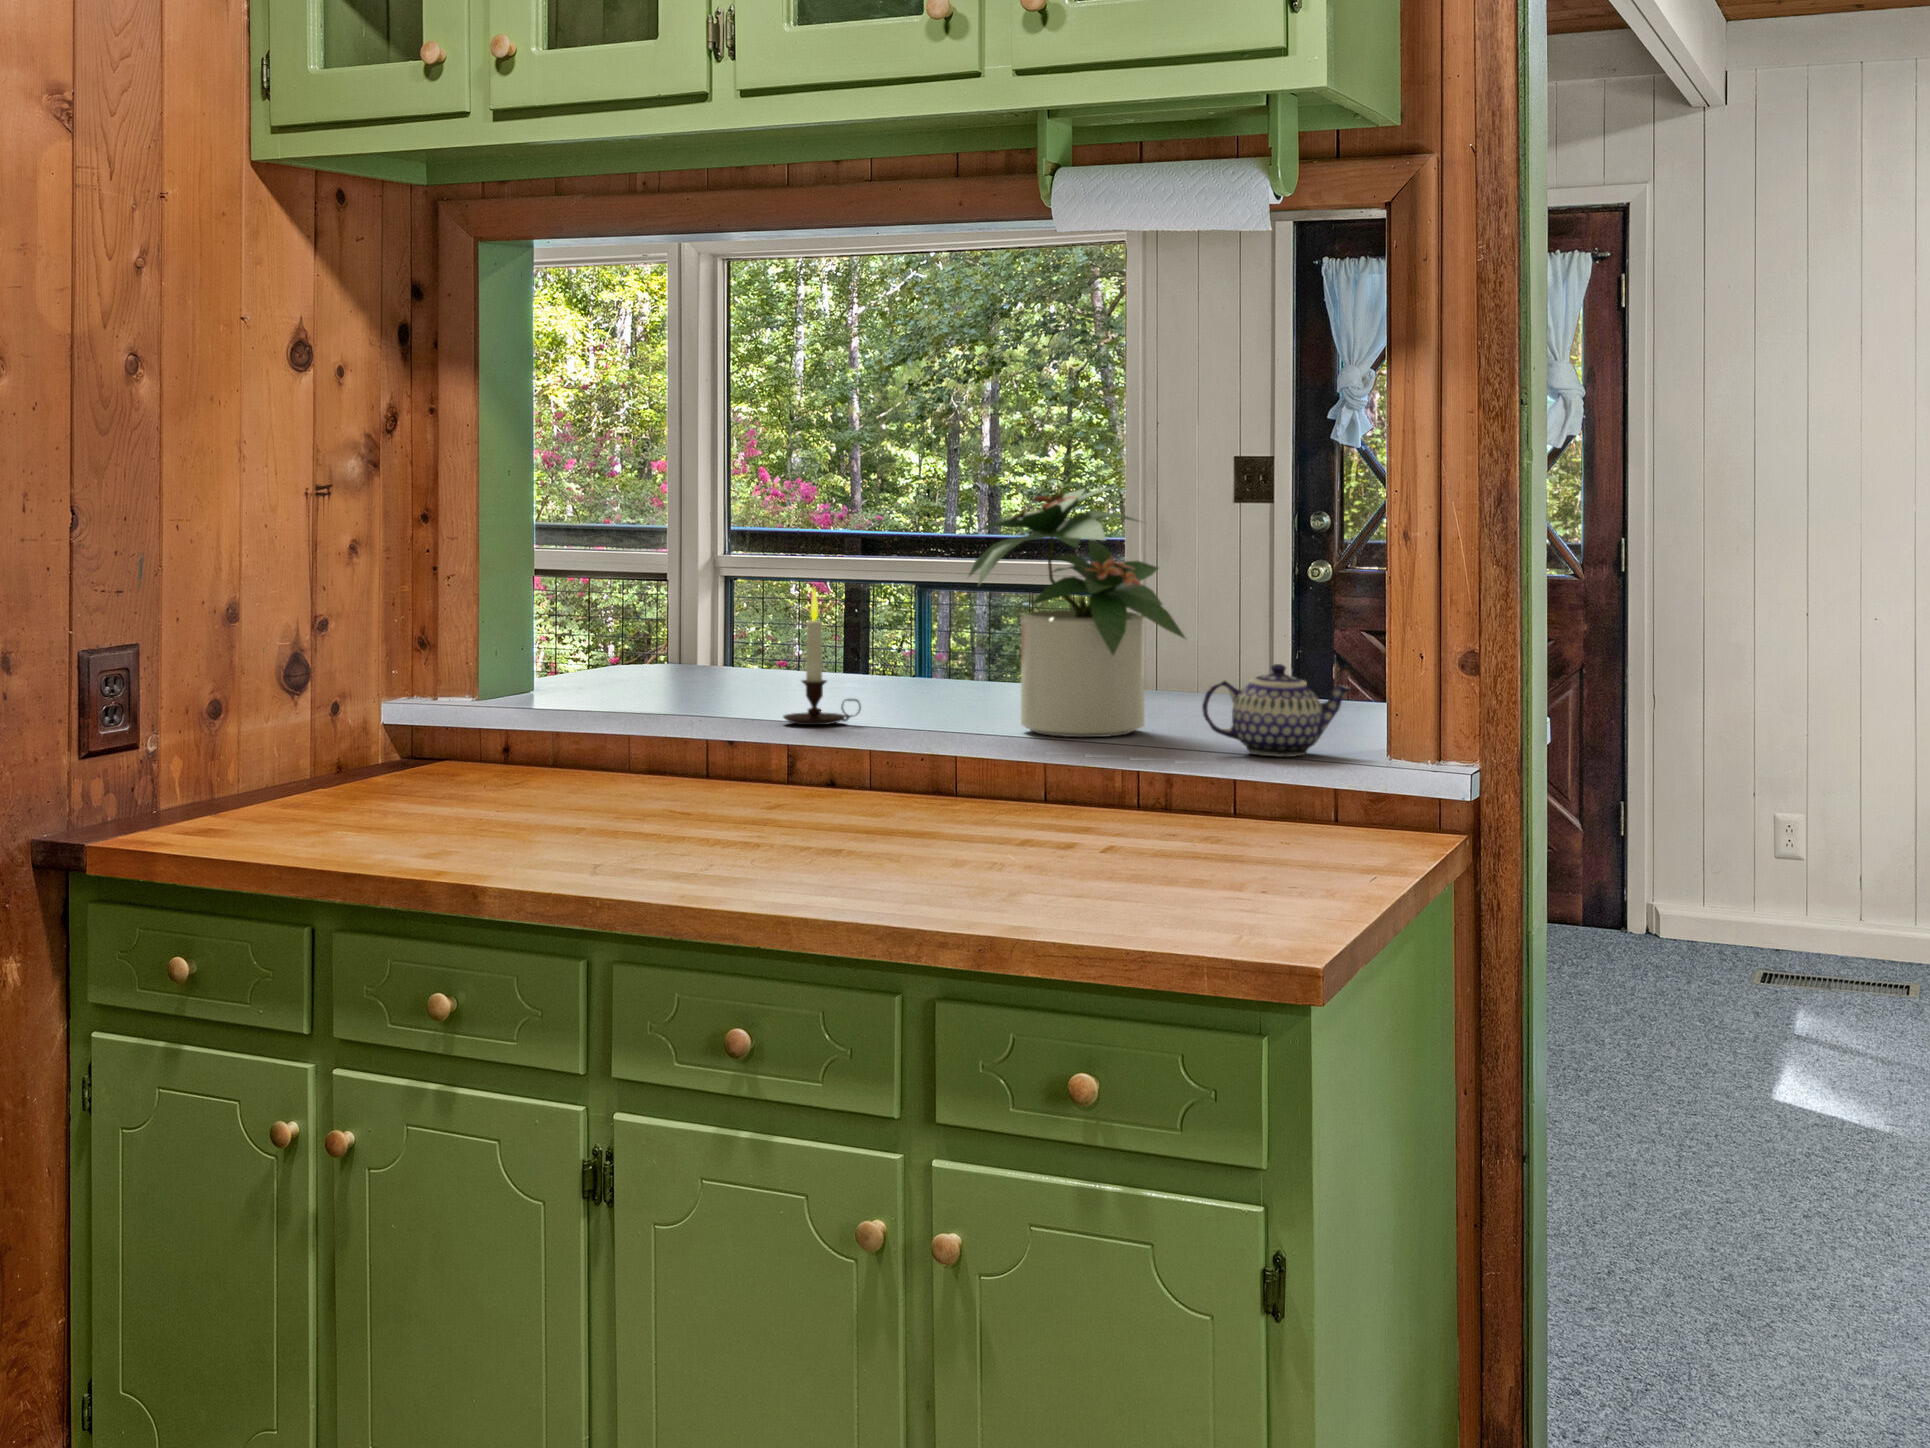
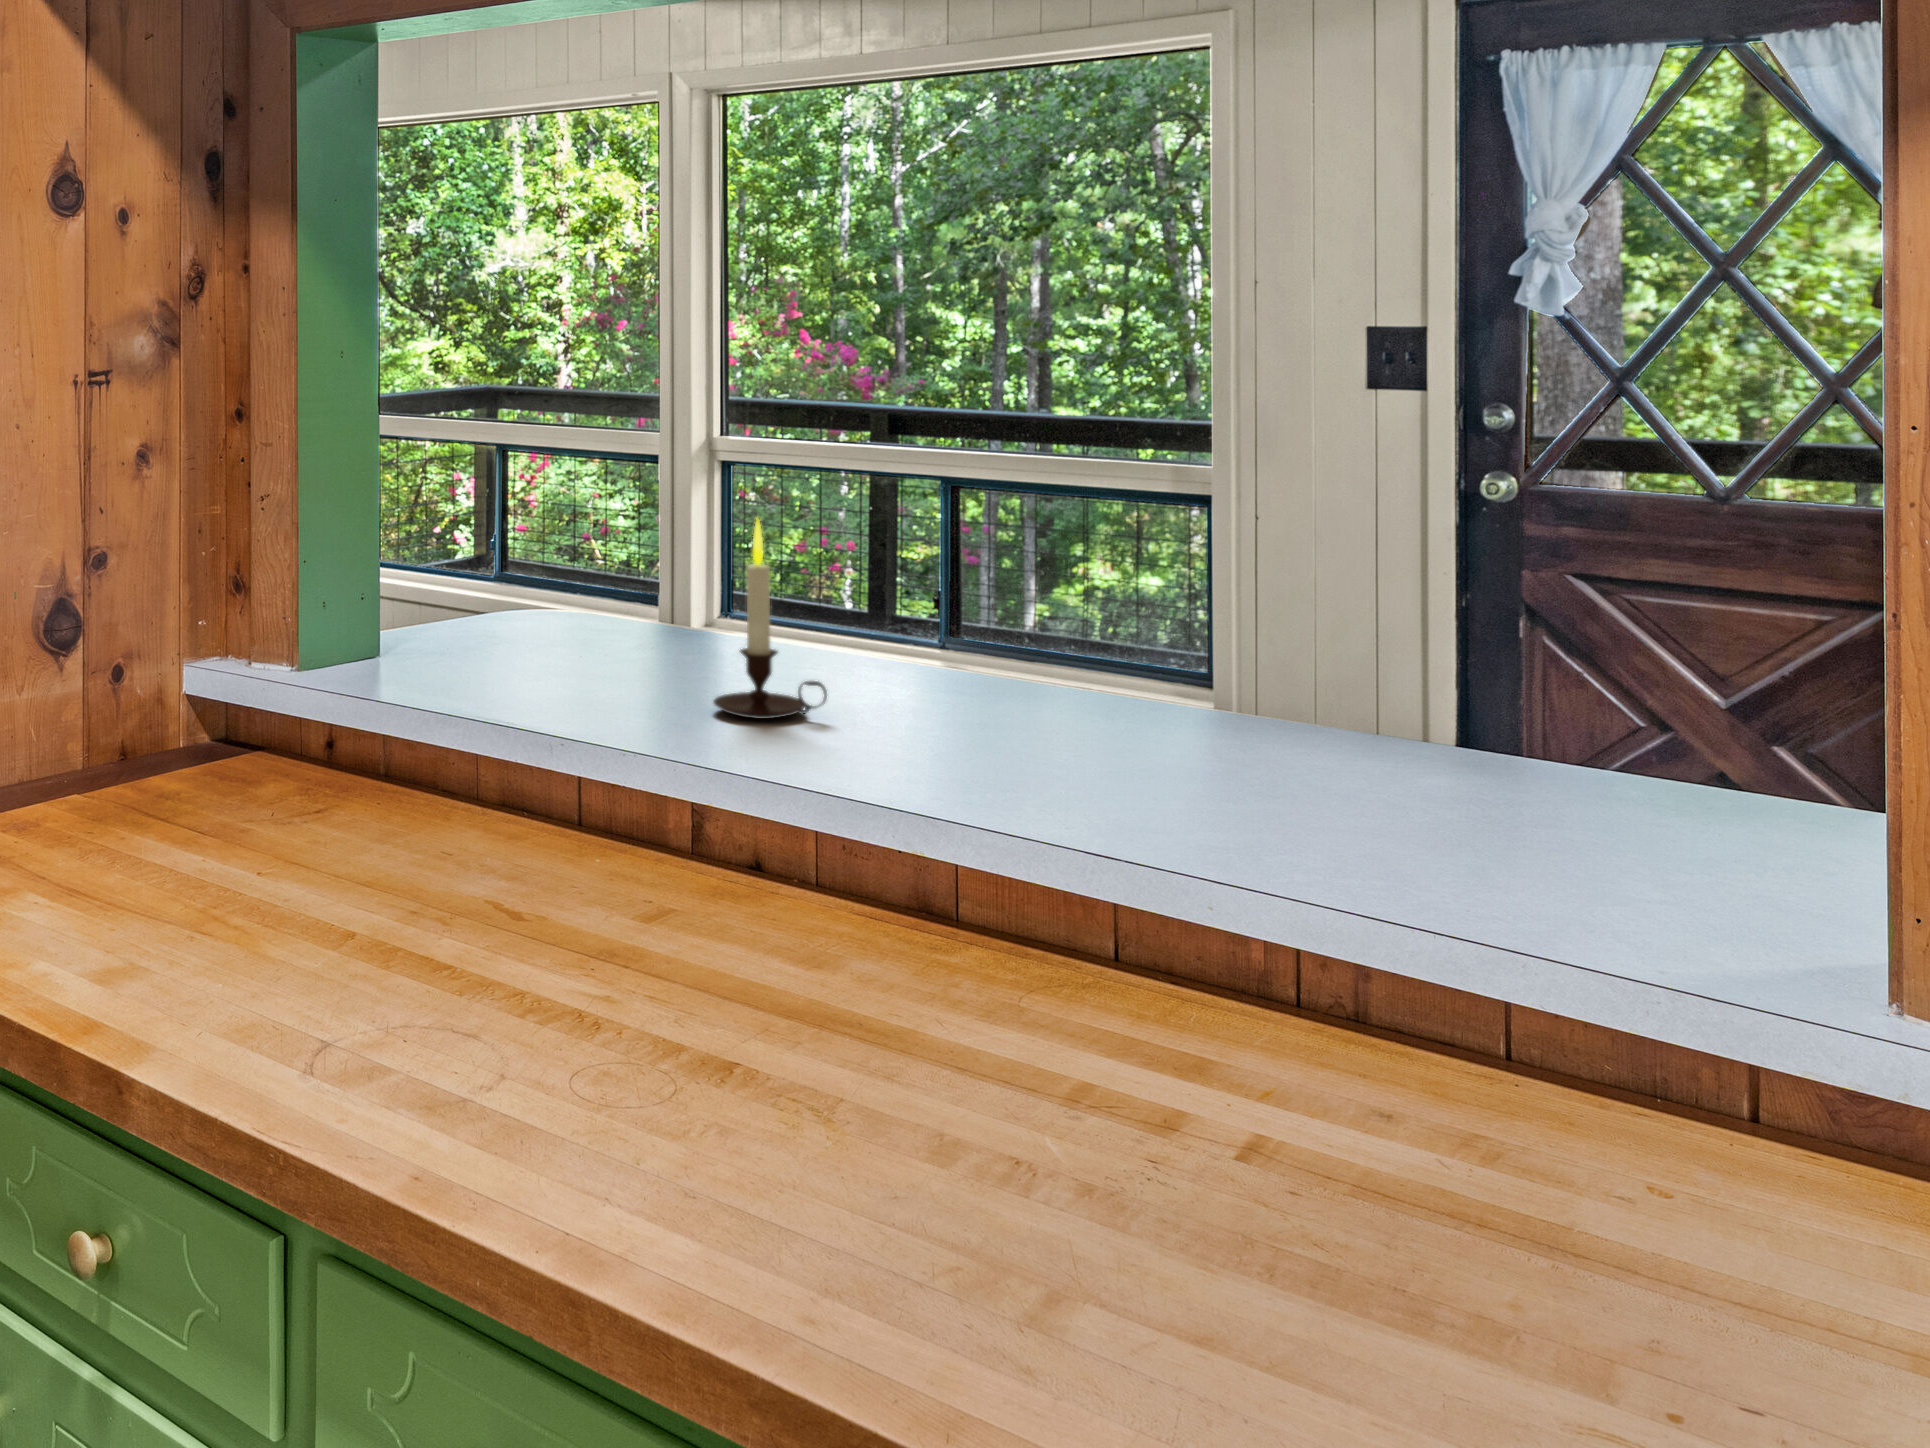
potted plant: present [969,488,1185,737] -> none [980,375,1371,789]
teapot: present [1202,664,1351,757] -> none [1428,718,1759,903]

